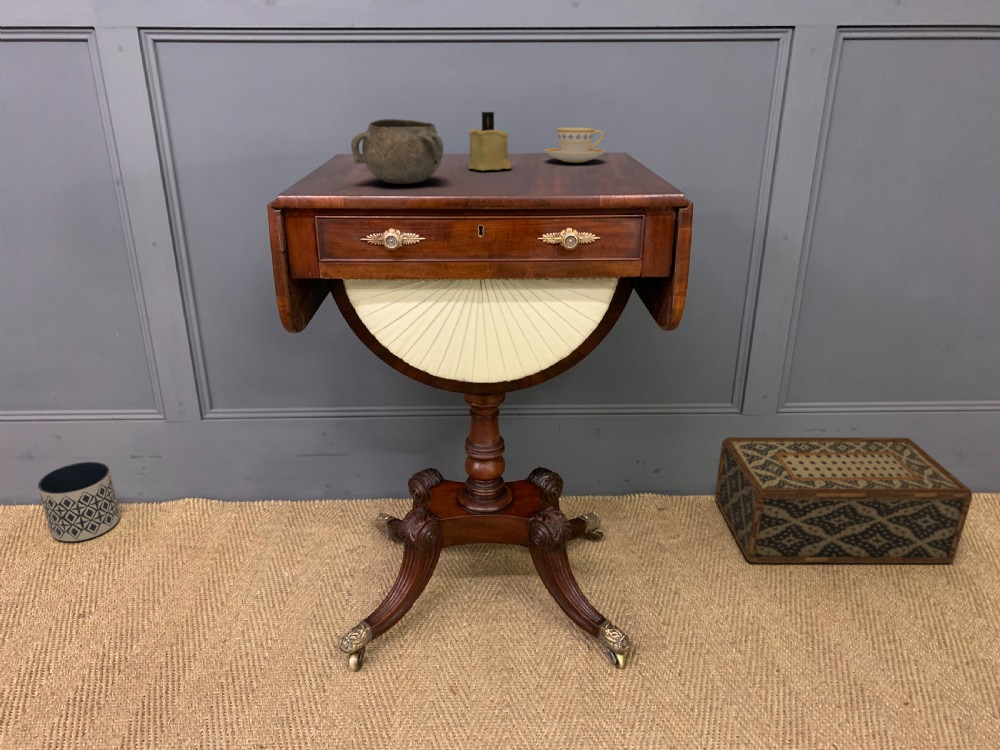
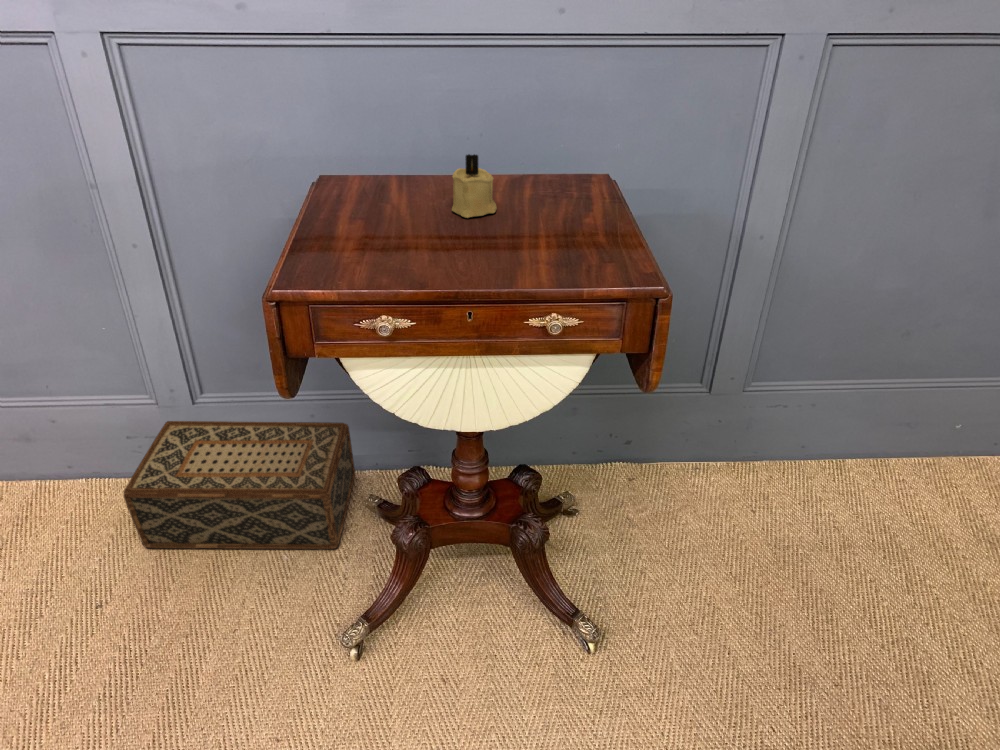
decorative bowl: present [351,119,443,184] -> none [332,183,428,257]
teacup: present [545,128,605,163] -> none [530,152,593,194]
woven basket: present [715,437,972,563] -> present [124,421,355,549]
planter: present [38,462,120,541] -> none [37,444,120,523]

